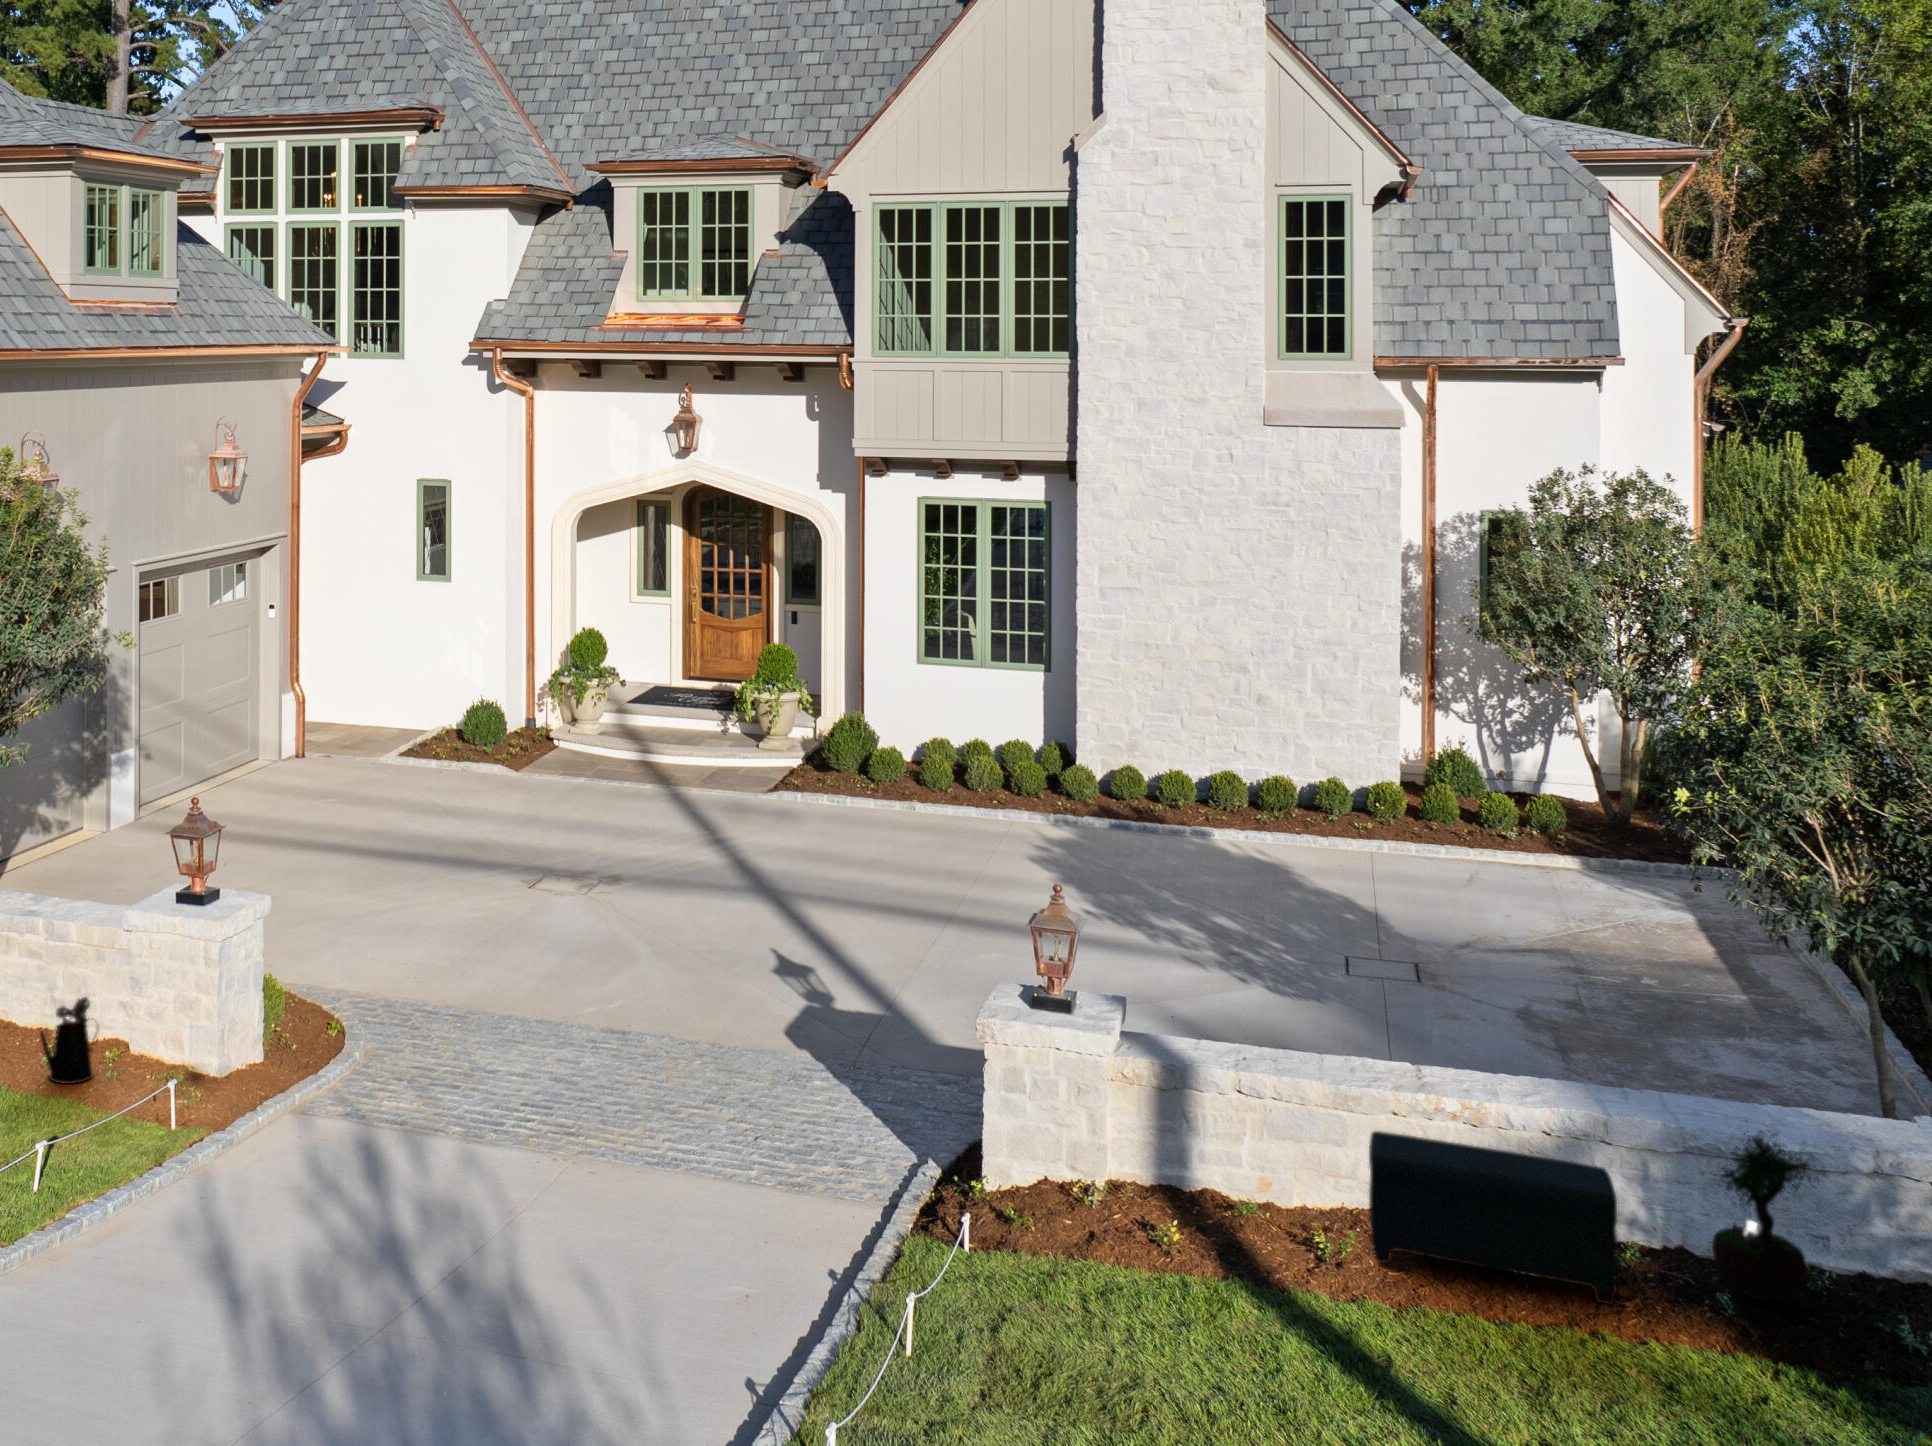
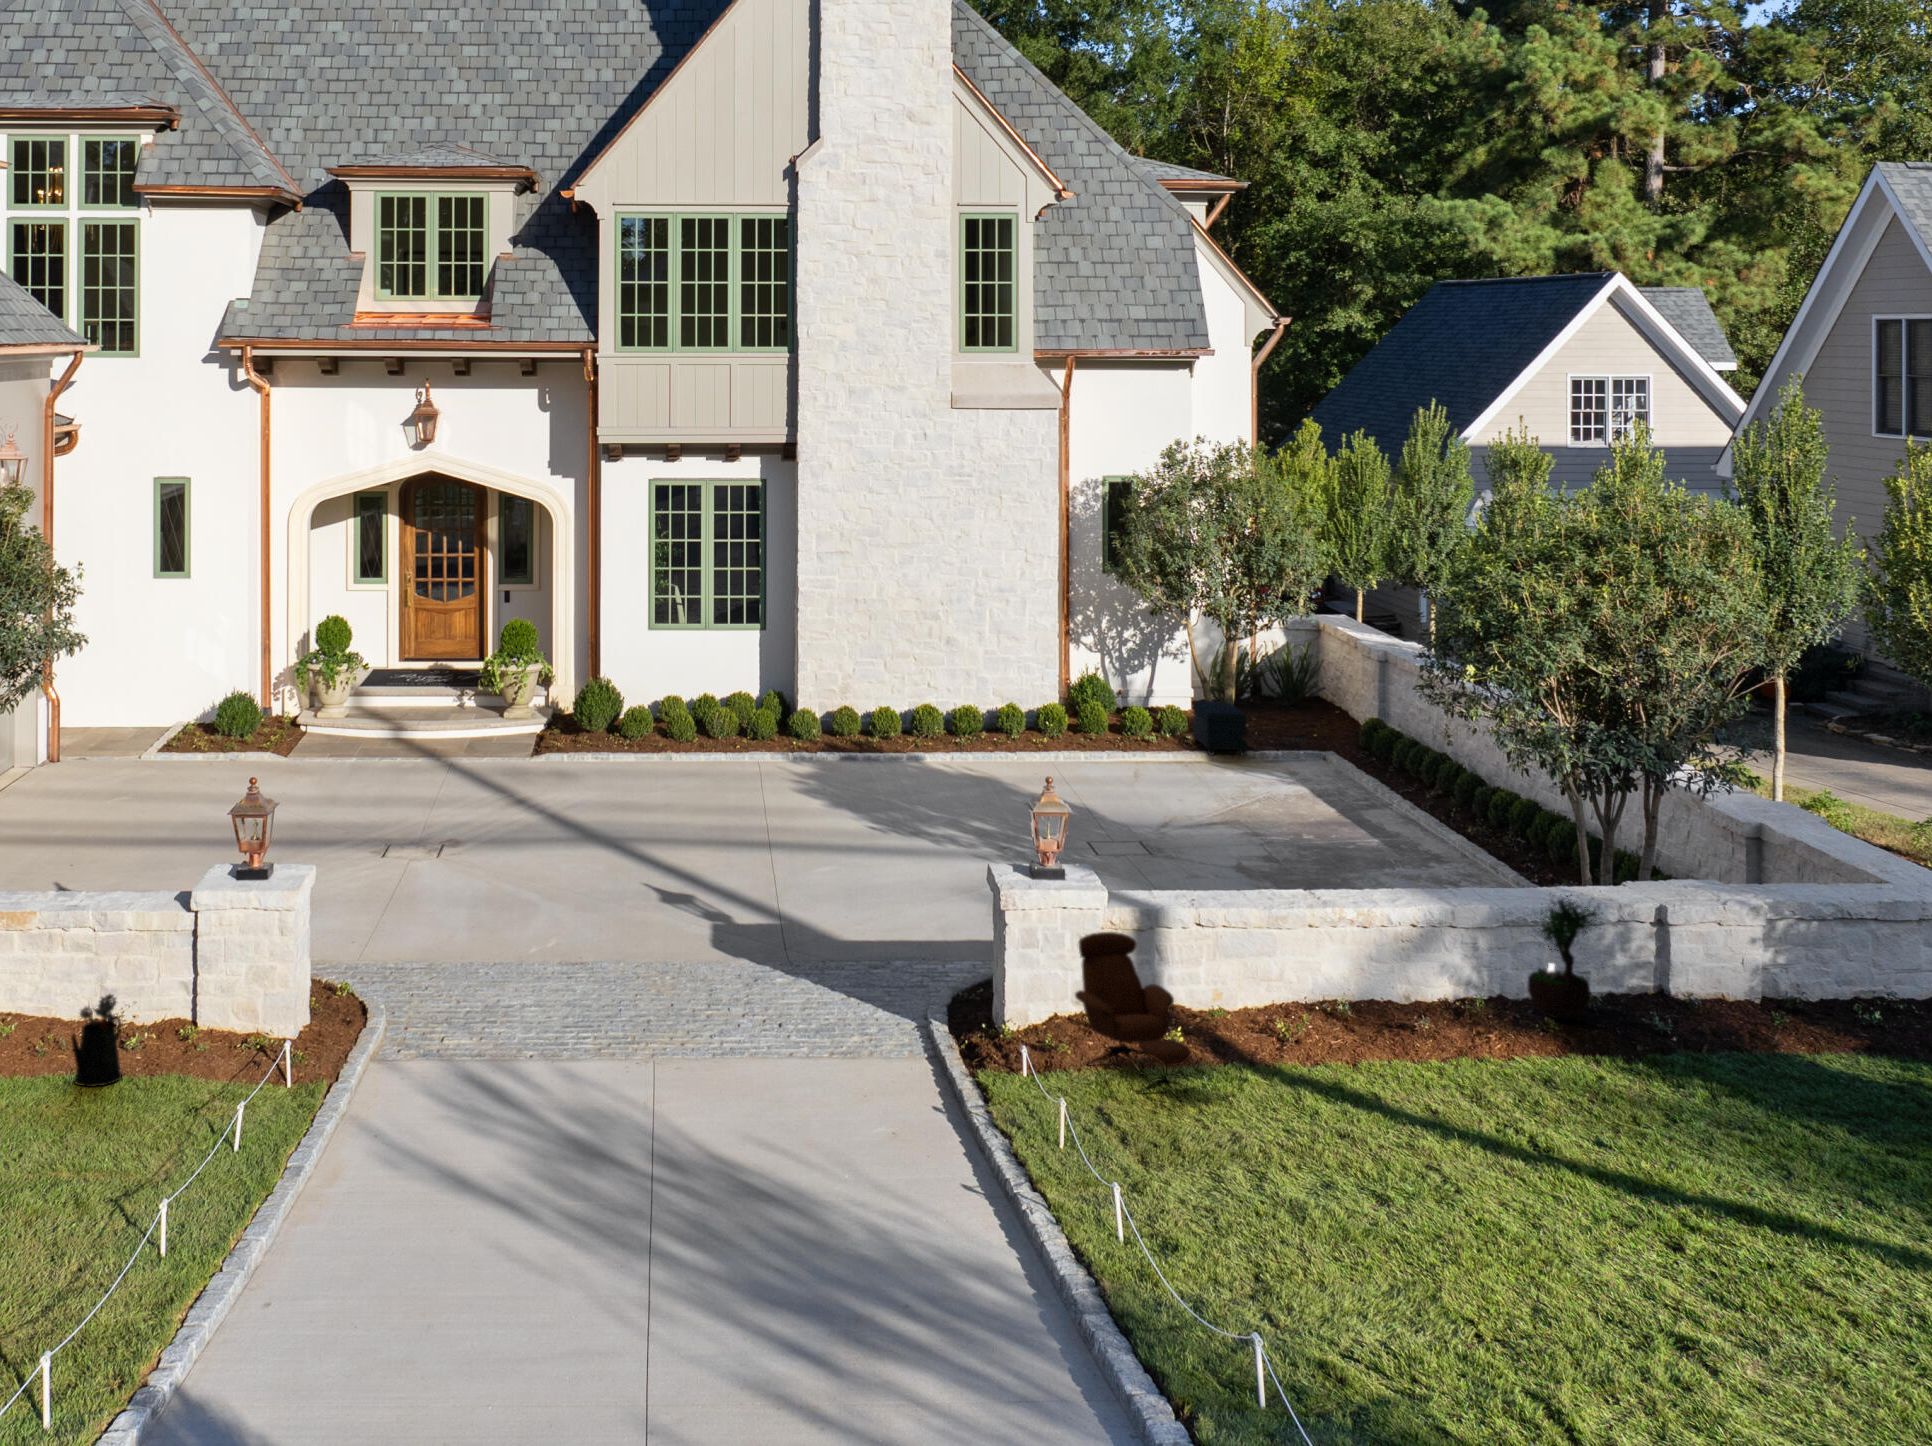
lounge chair: none [1060,1084,1185,1309] -> present [1075,932,1191,1099]
bench: present [1369,1131,1617,1304] -> present [1193,701,1248,756]

